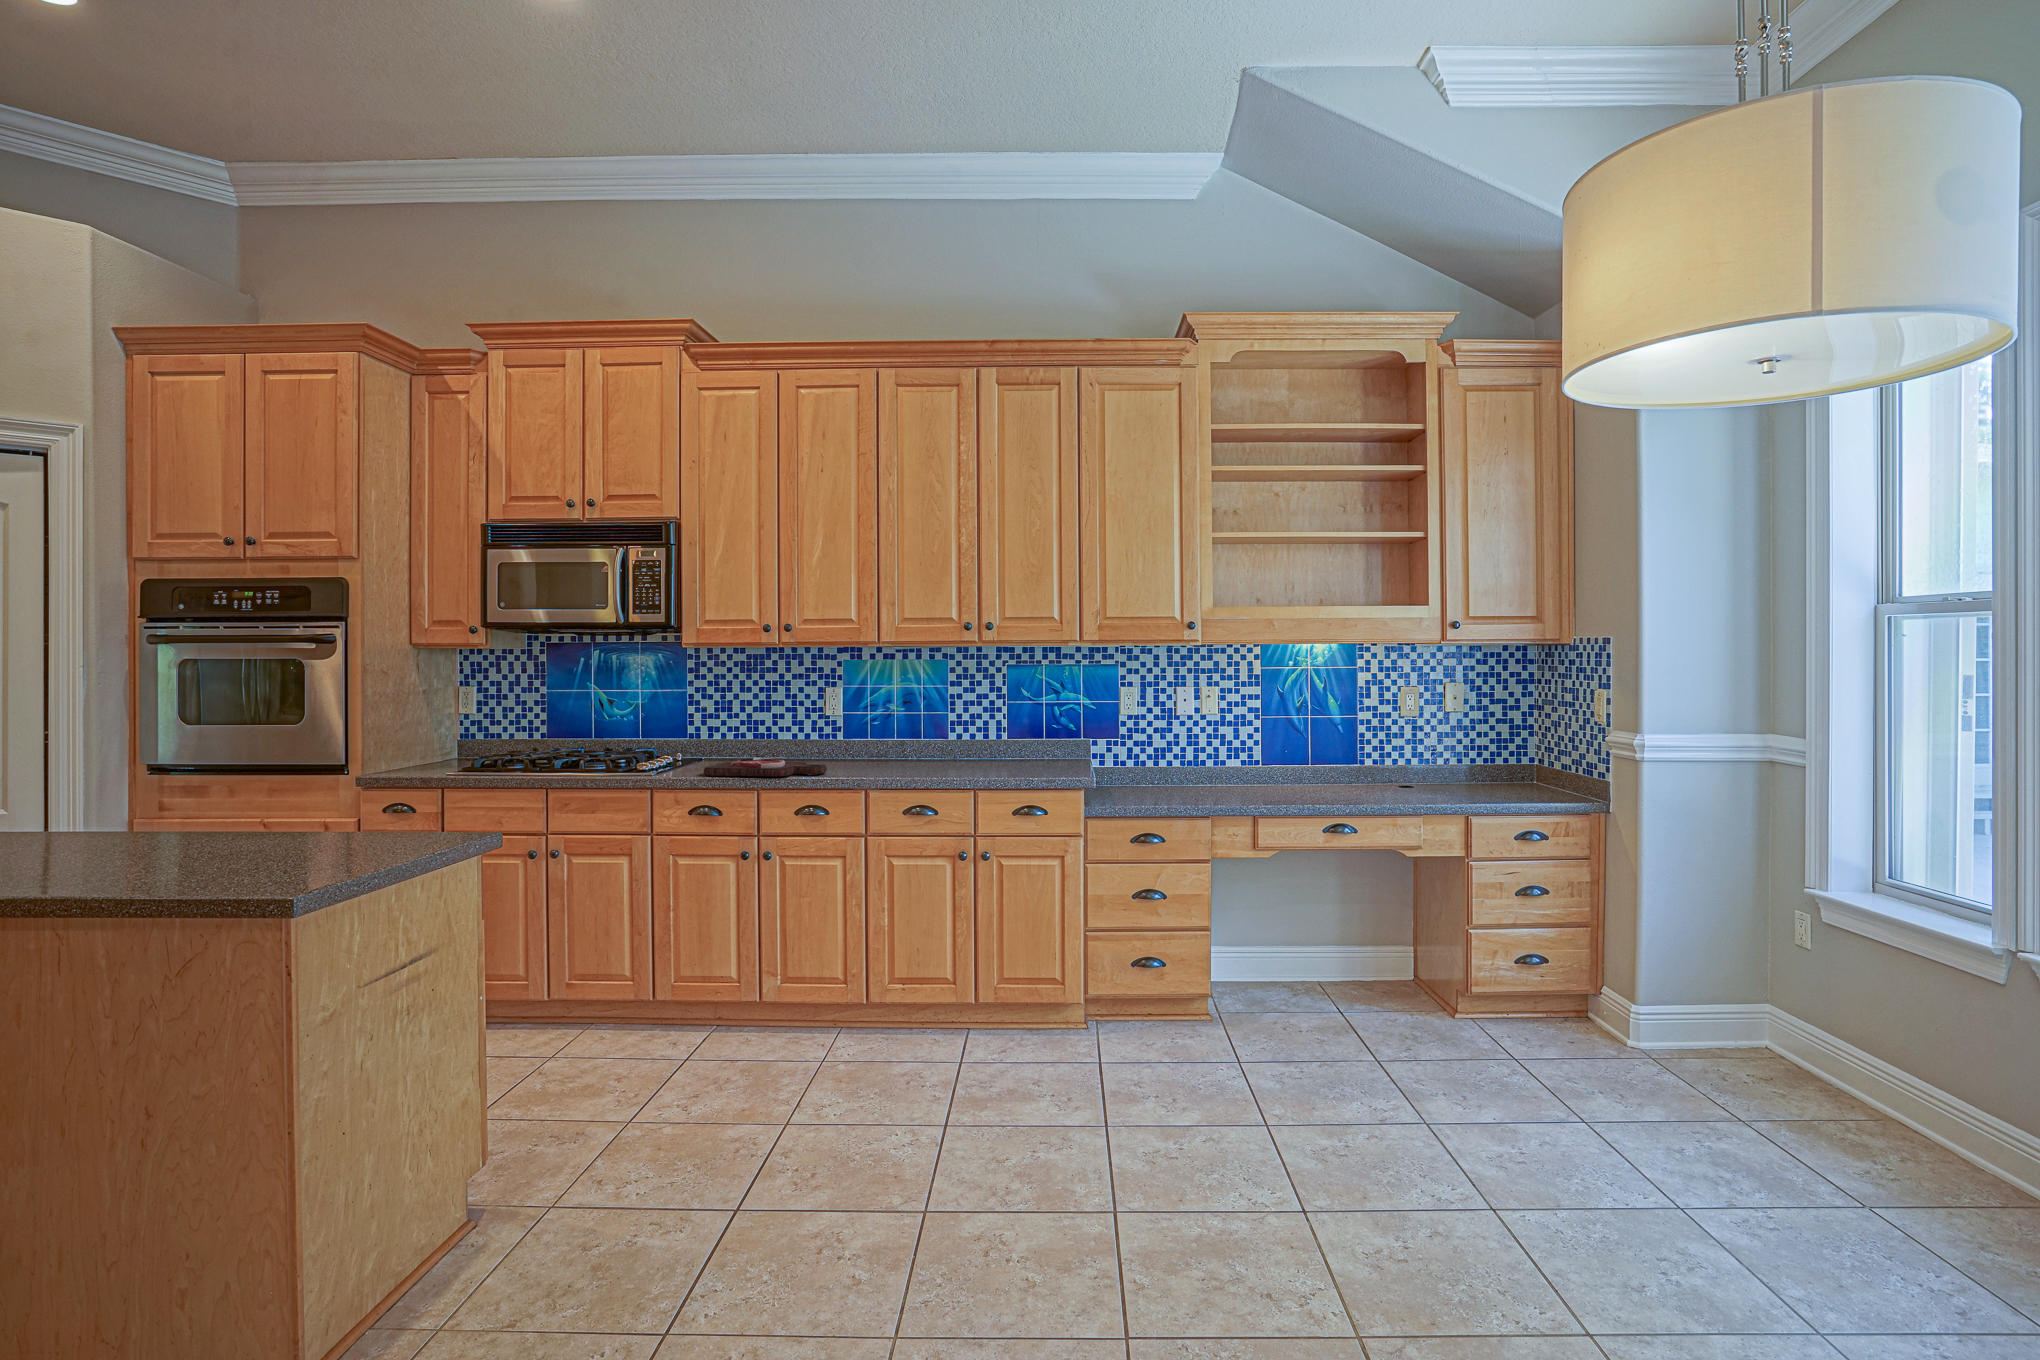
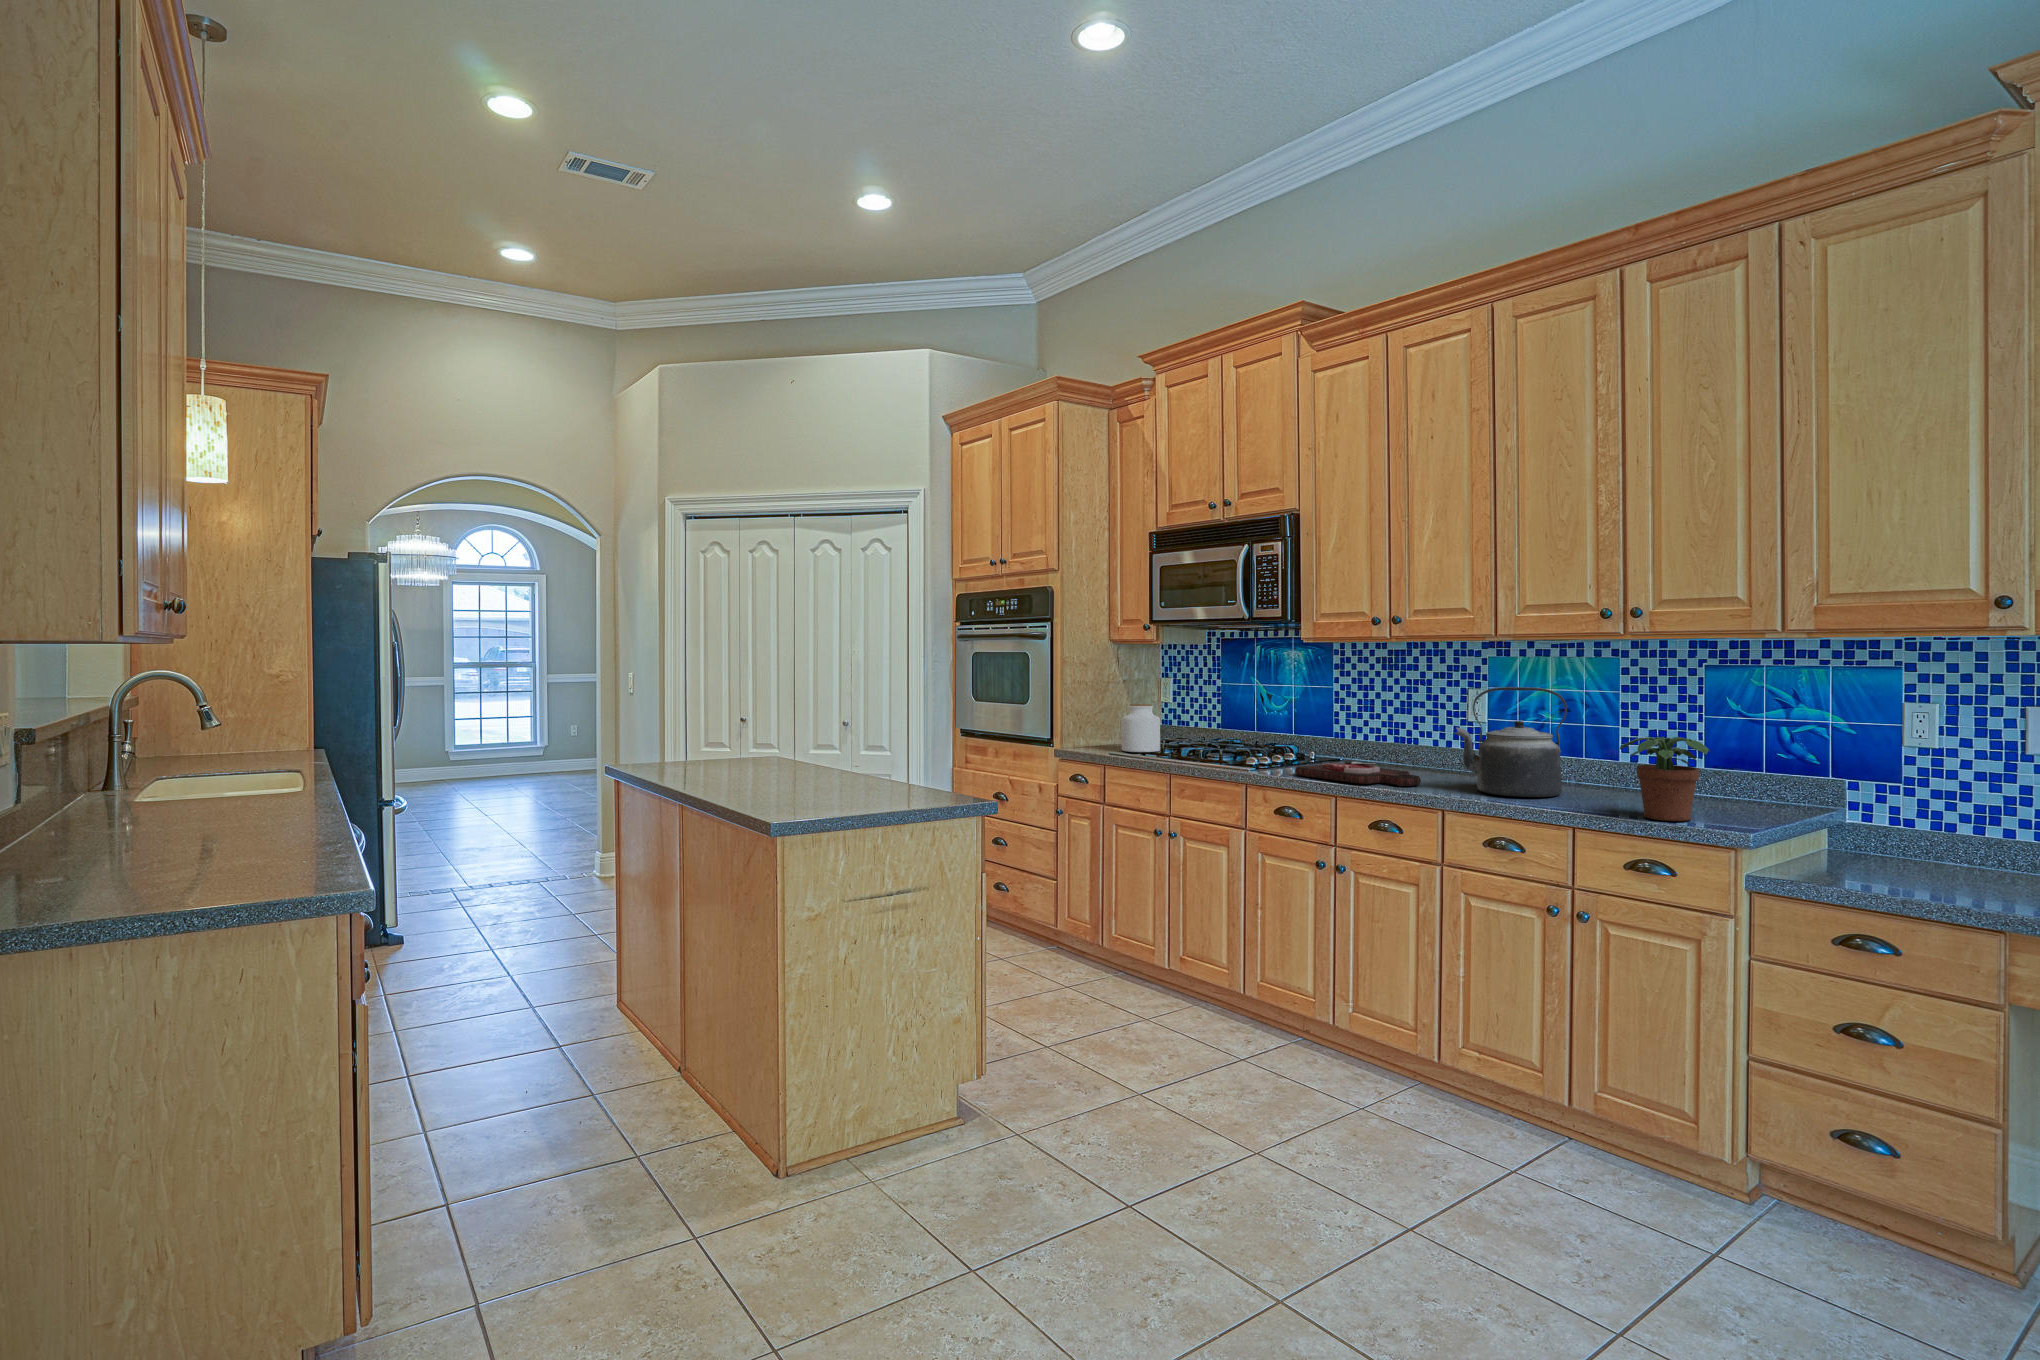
kettle: none [860,684,938,773] -> present [1456,687,1567,797]
jar: none [455,717,503,771] -> present [1122,704,1160,752]
potted plant: none [1000,717,1056,778] -> present [1620,737,1710,821]

